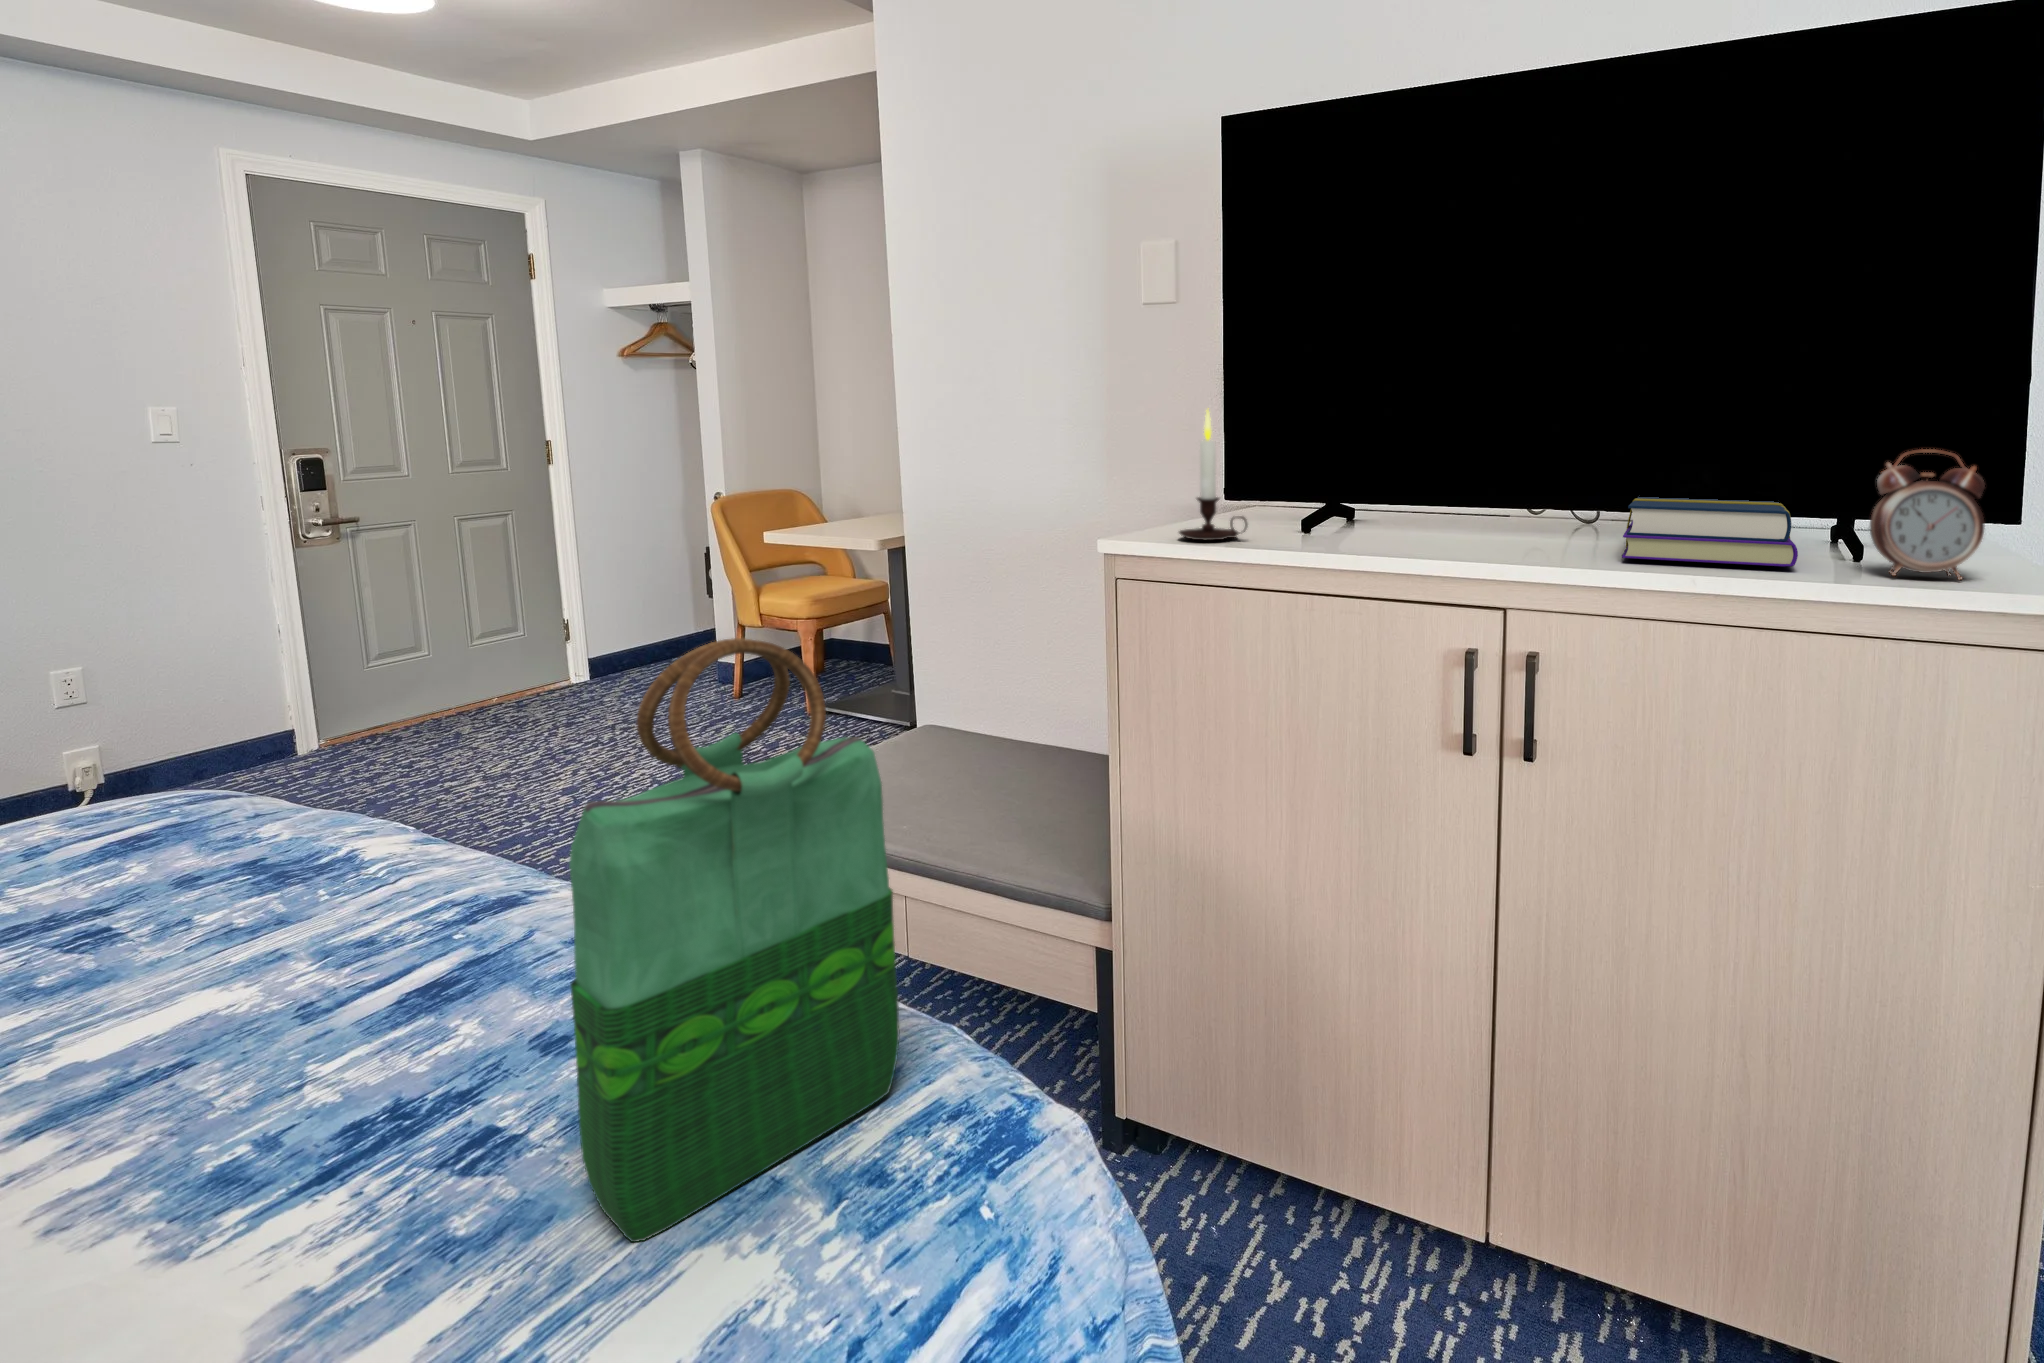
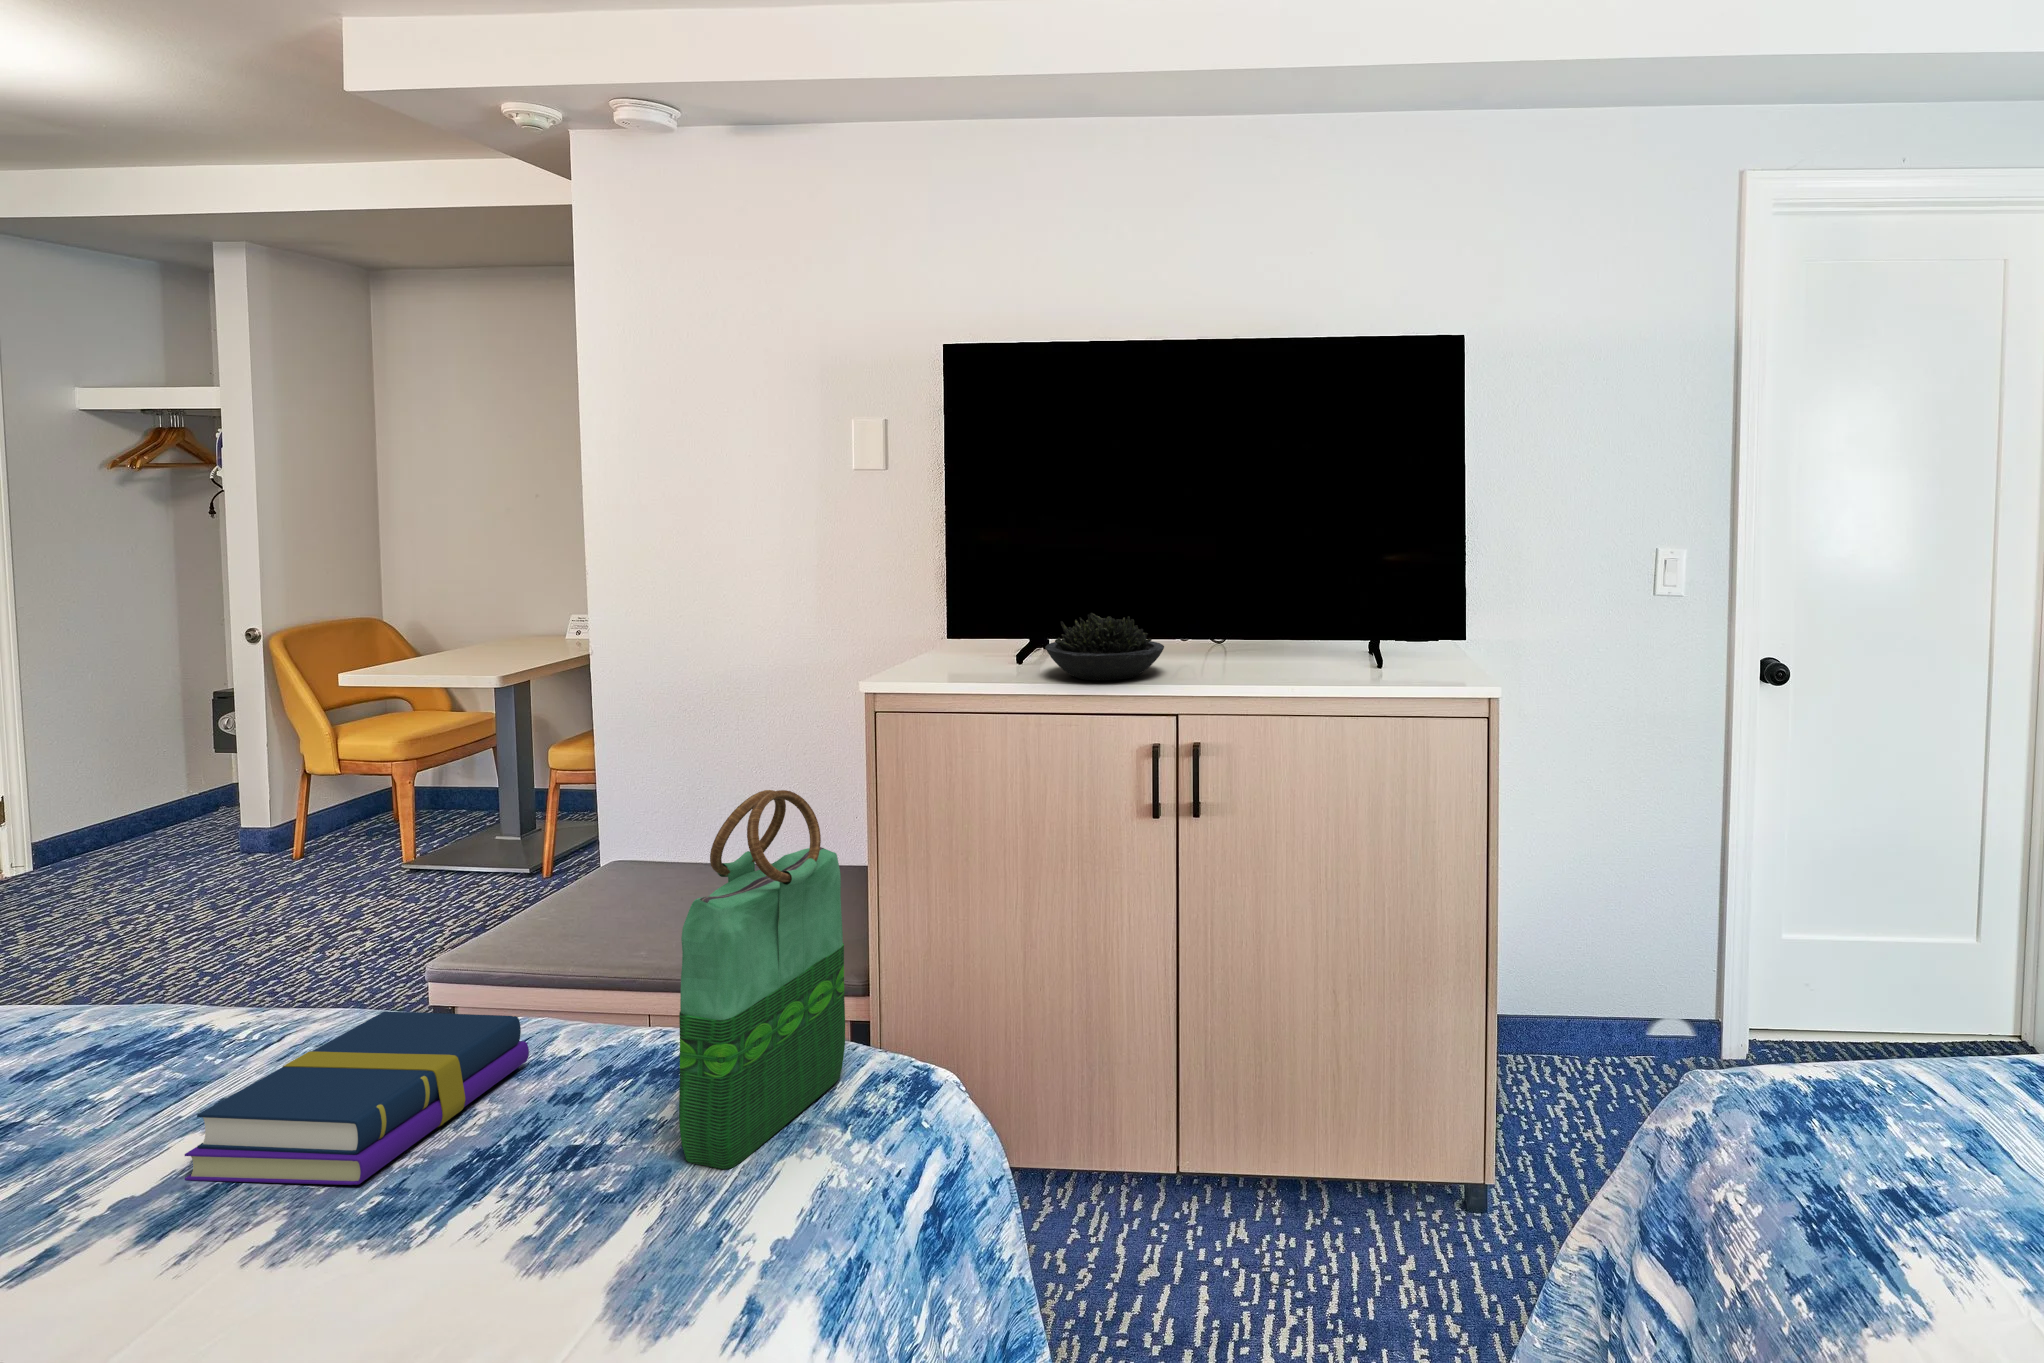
candle: present [1179,410,1247,540] -> none [935,583,992,684]
alarm clock: present [1870,449,1985,580] -> none [1391,613,1447,689]
succulent plant: none [1320,452,1488,545] -> present [1045,613,1164,680]
book: present [1622,497,1798,566] -> present [185,1011,529,1185]

